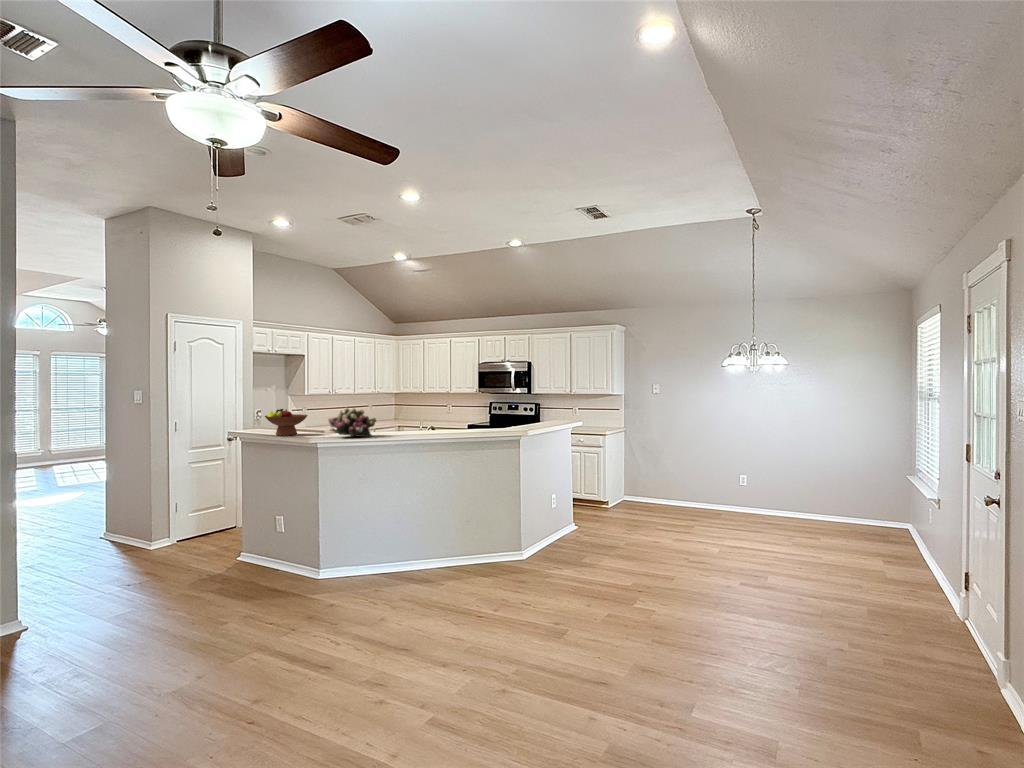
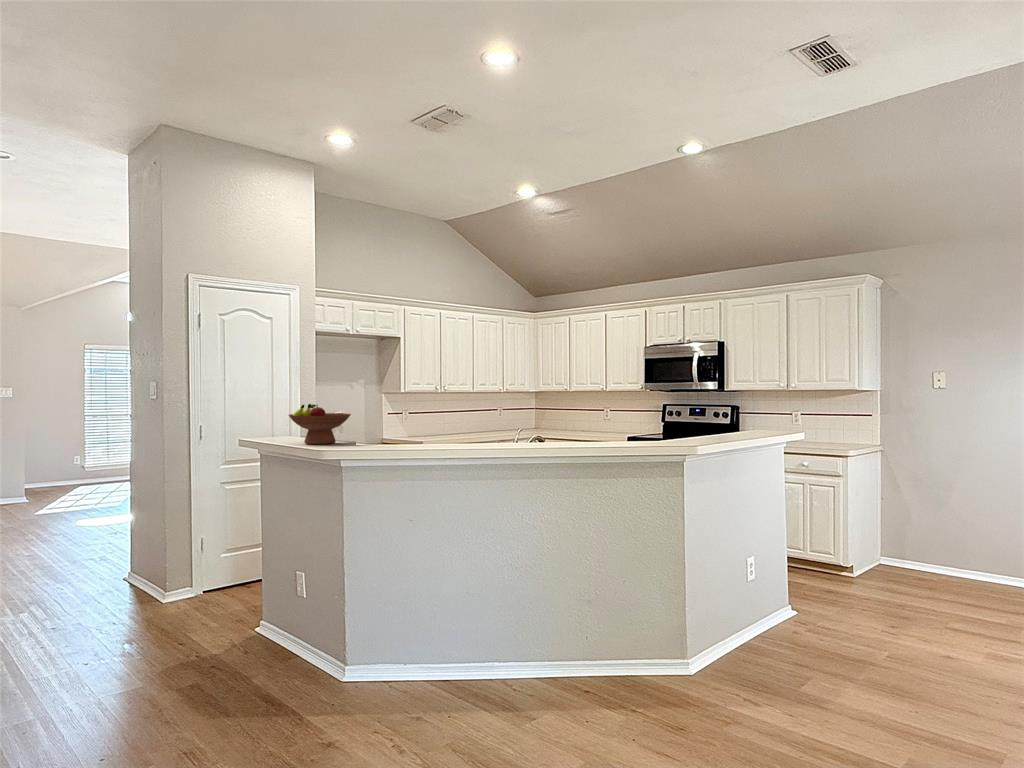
flower arrangement: present [328,408,376,437] -> none [360,402,439,450]

